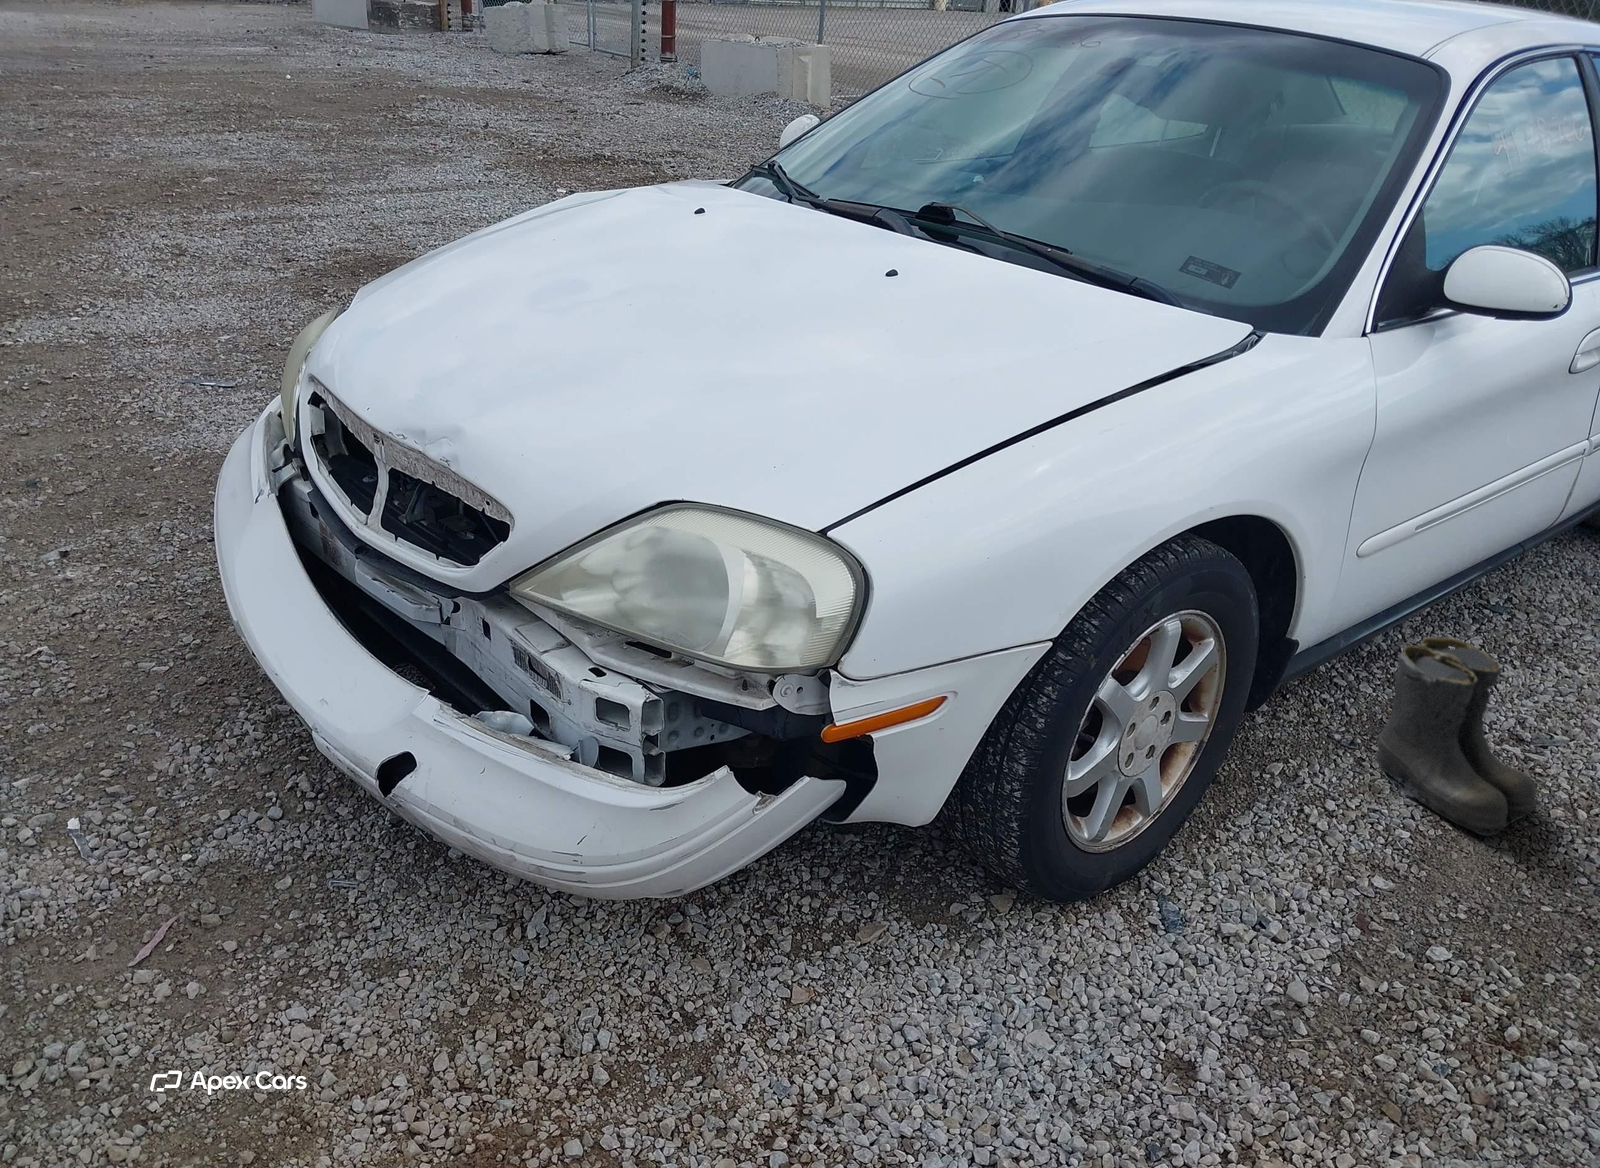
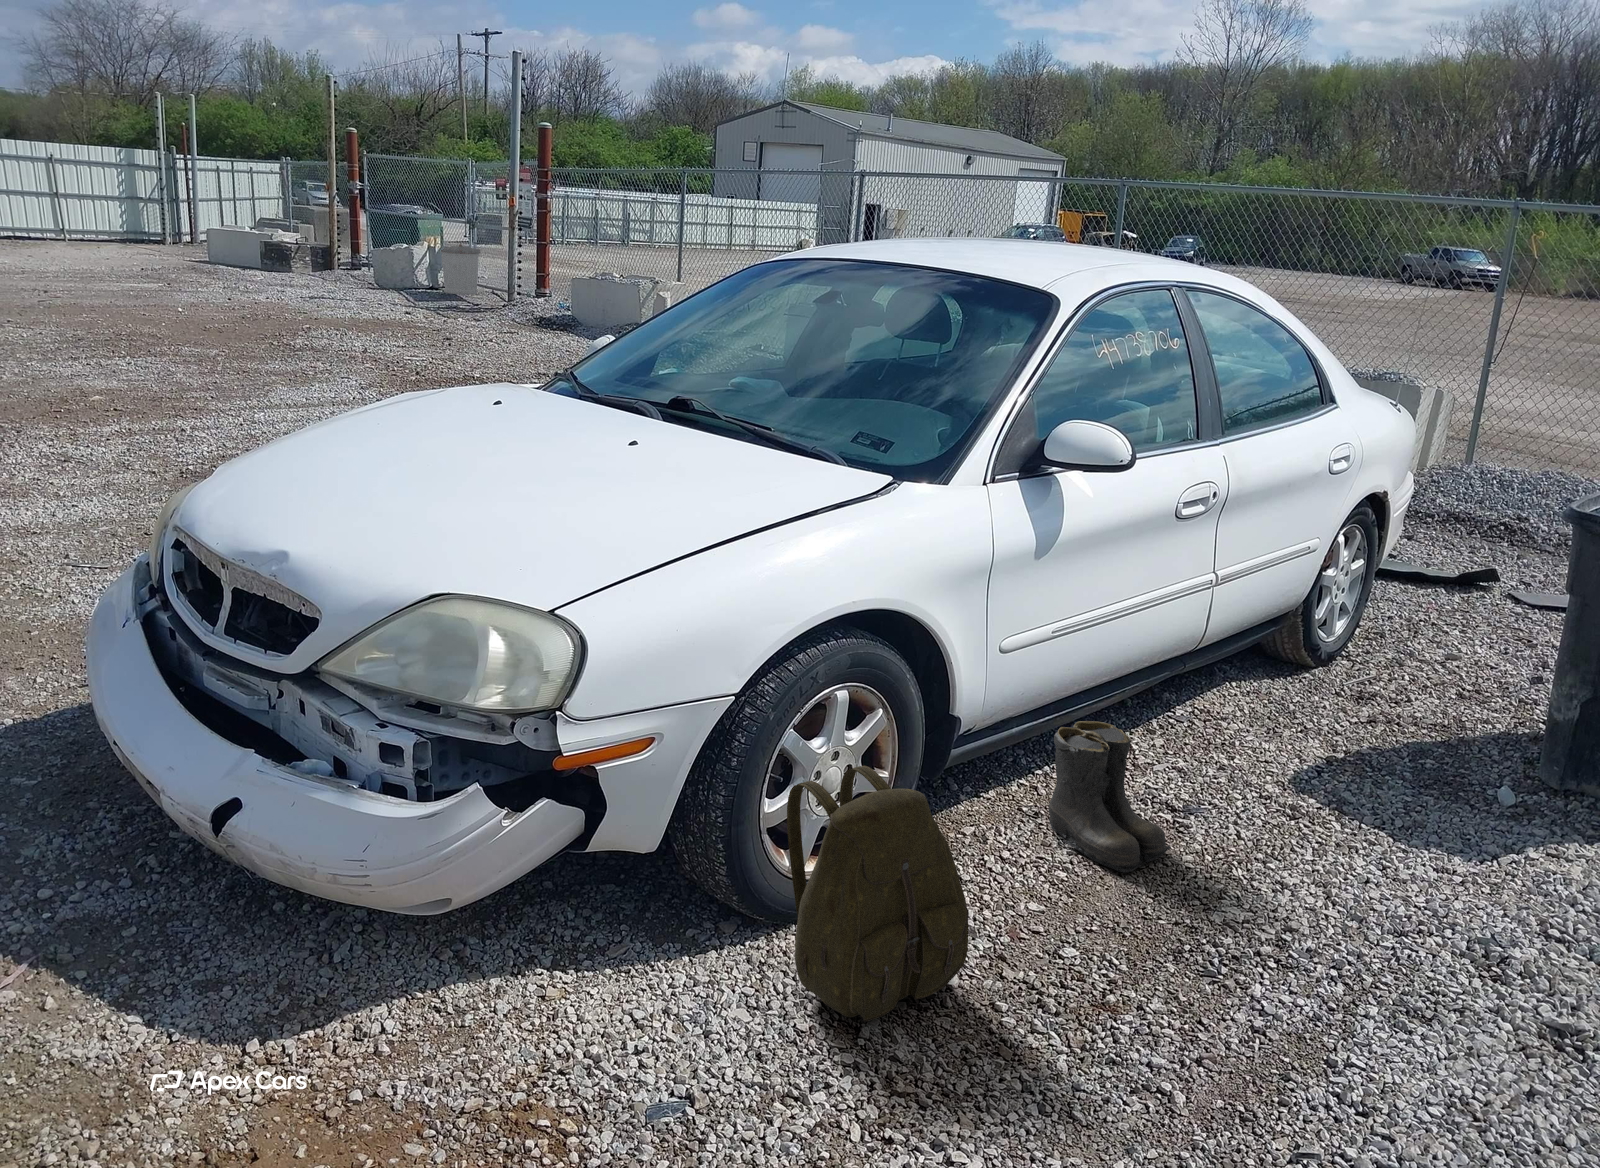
trash can: none [564,8,607,65] -> present [441,244,480,294]
backpack: none [1101,721,1345,1060] -> present [787,766,969,1022]

